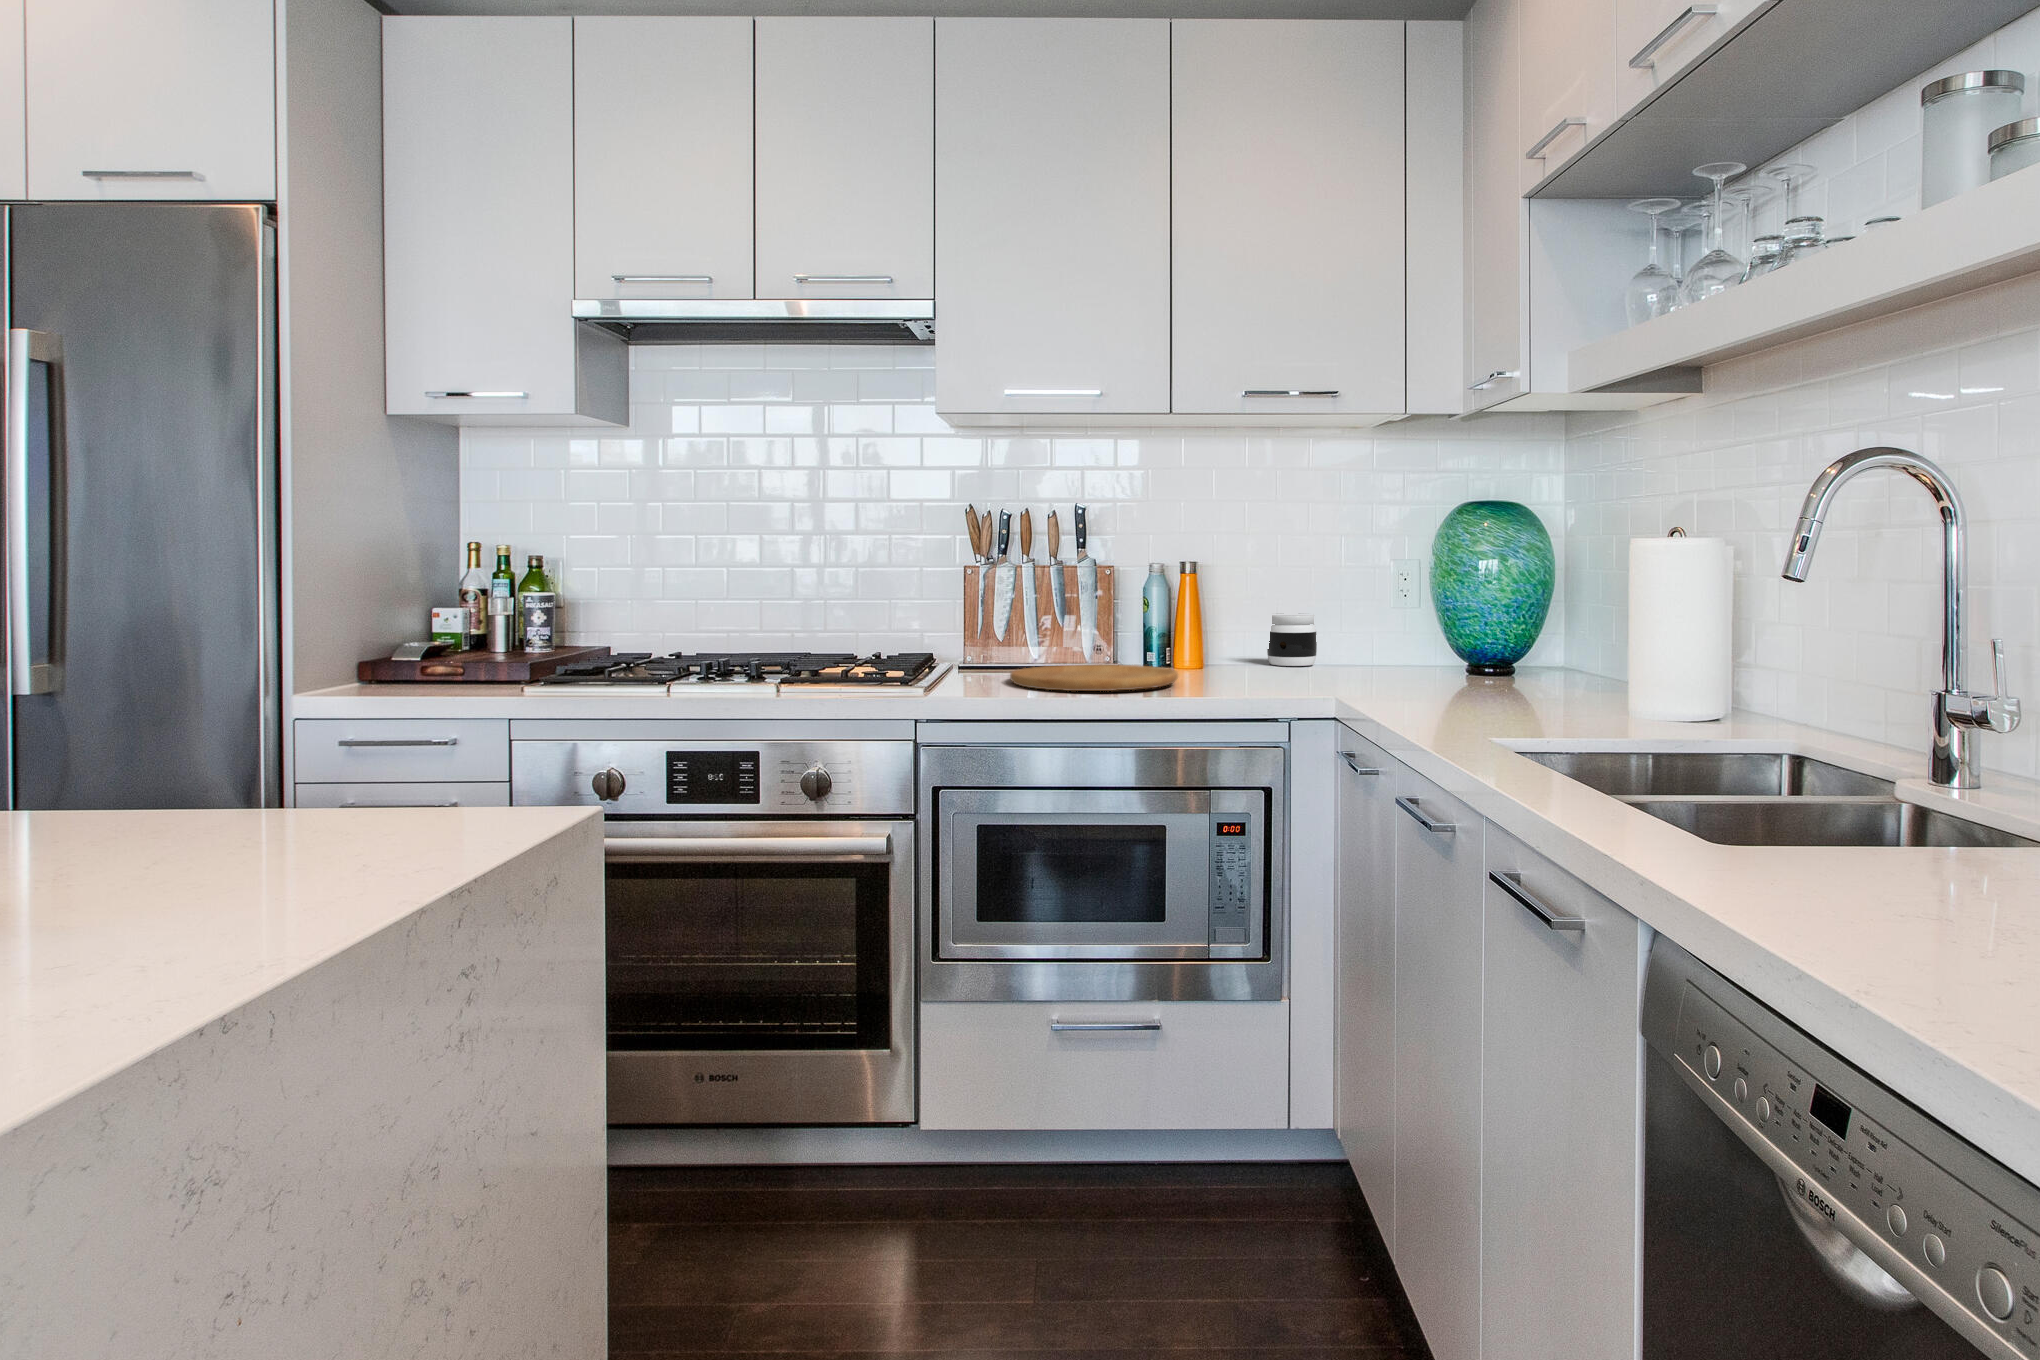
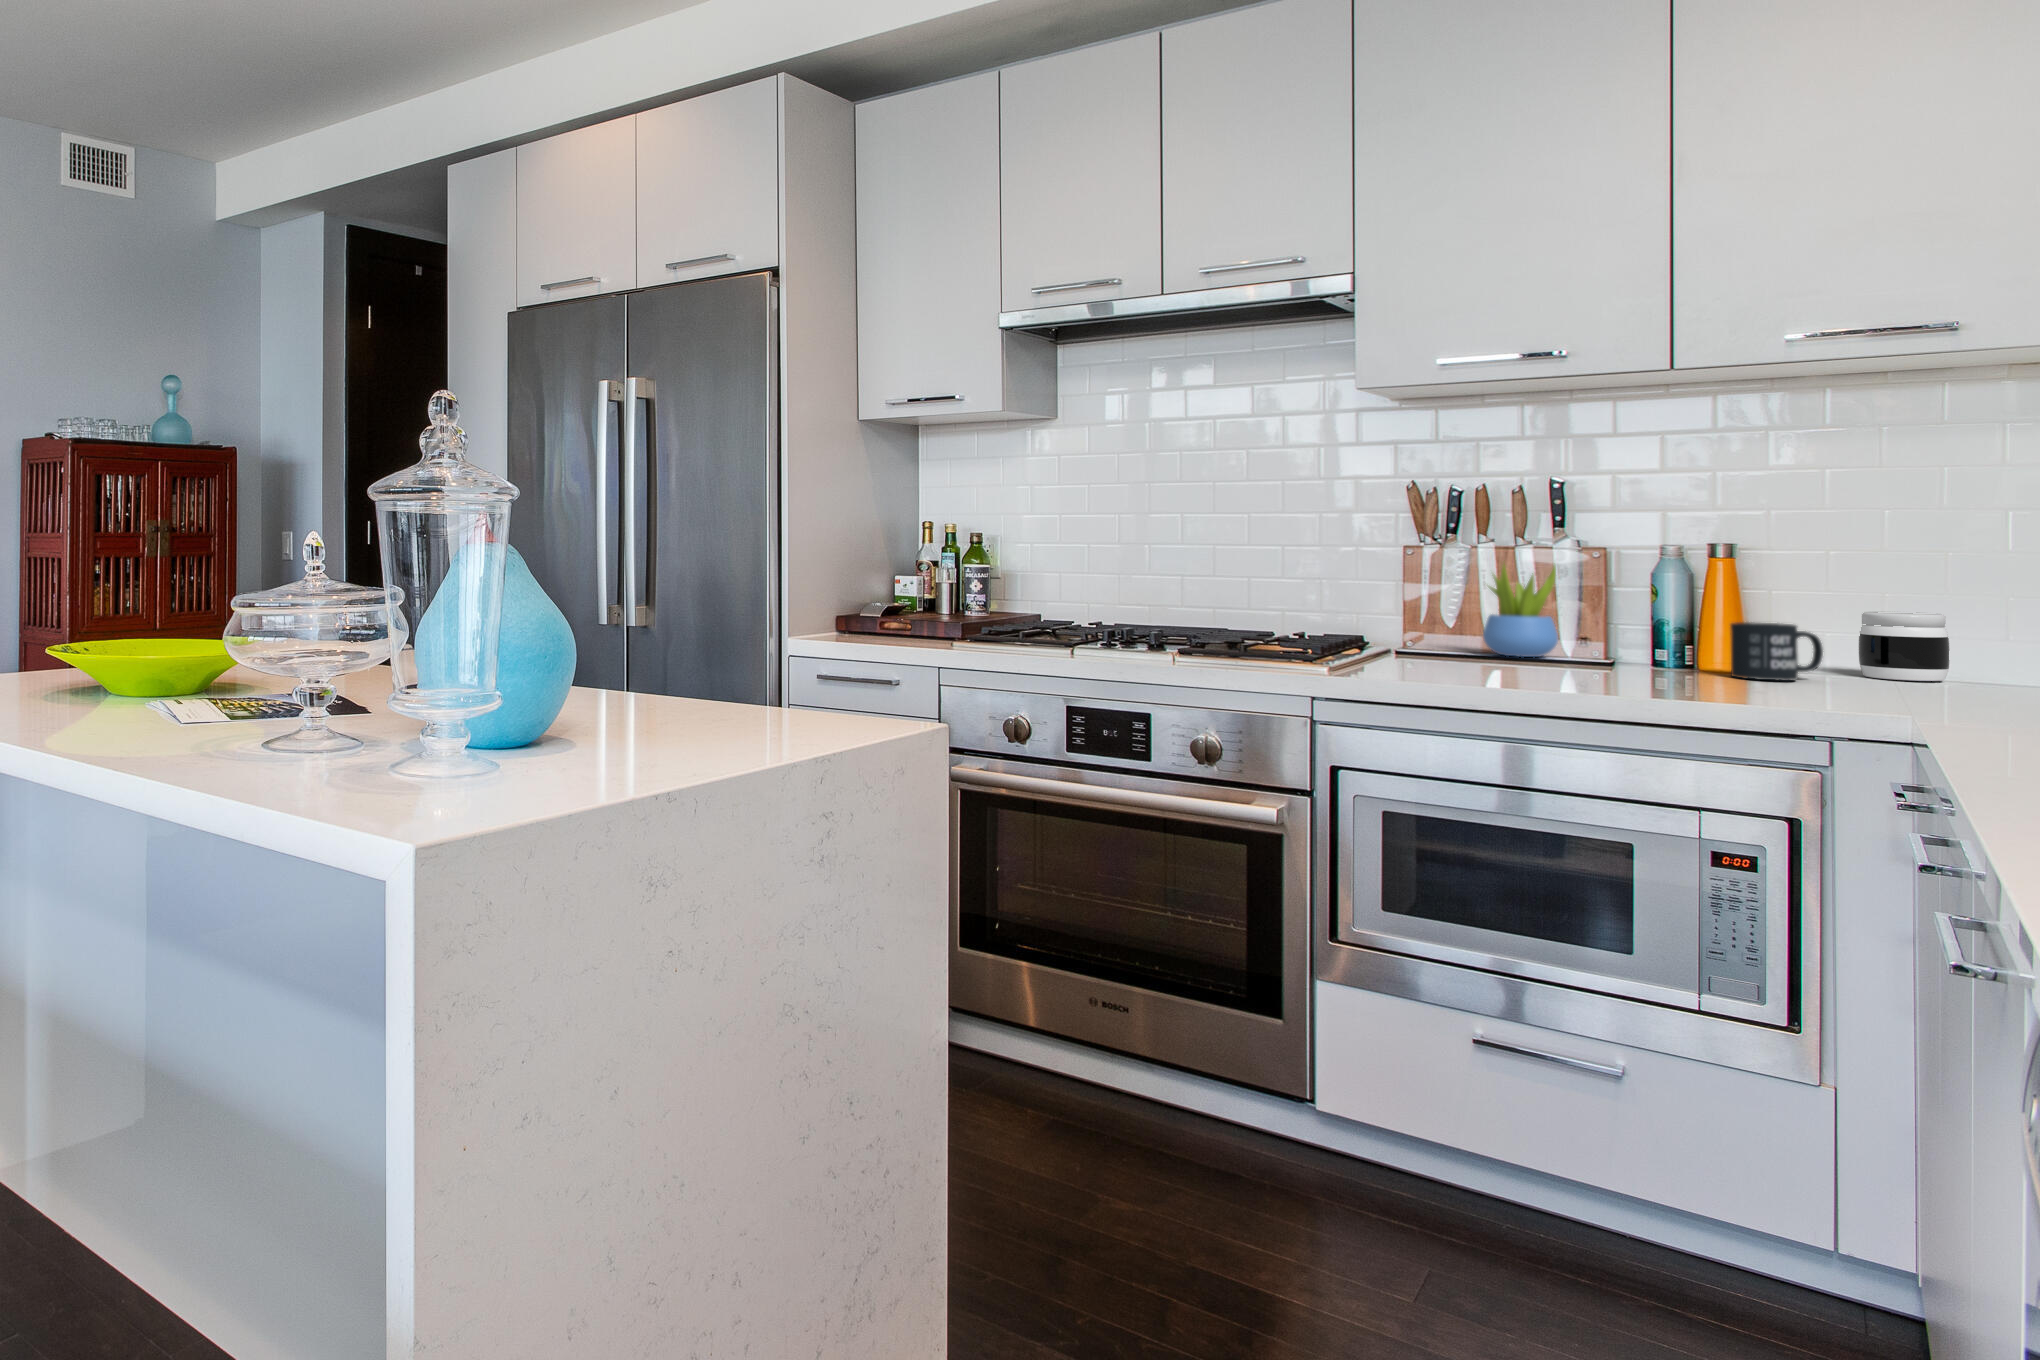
succulent plant: none [1026,579,1081,664] -> present [1483,565,1558,657]
mug: none [1200,627,1254,673] -> present [1730,622,1823,681]
cutting board: present [1010,665,1178,691] -> none [1439,656,1675,685]

